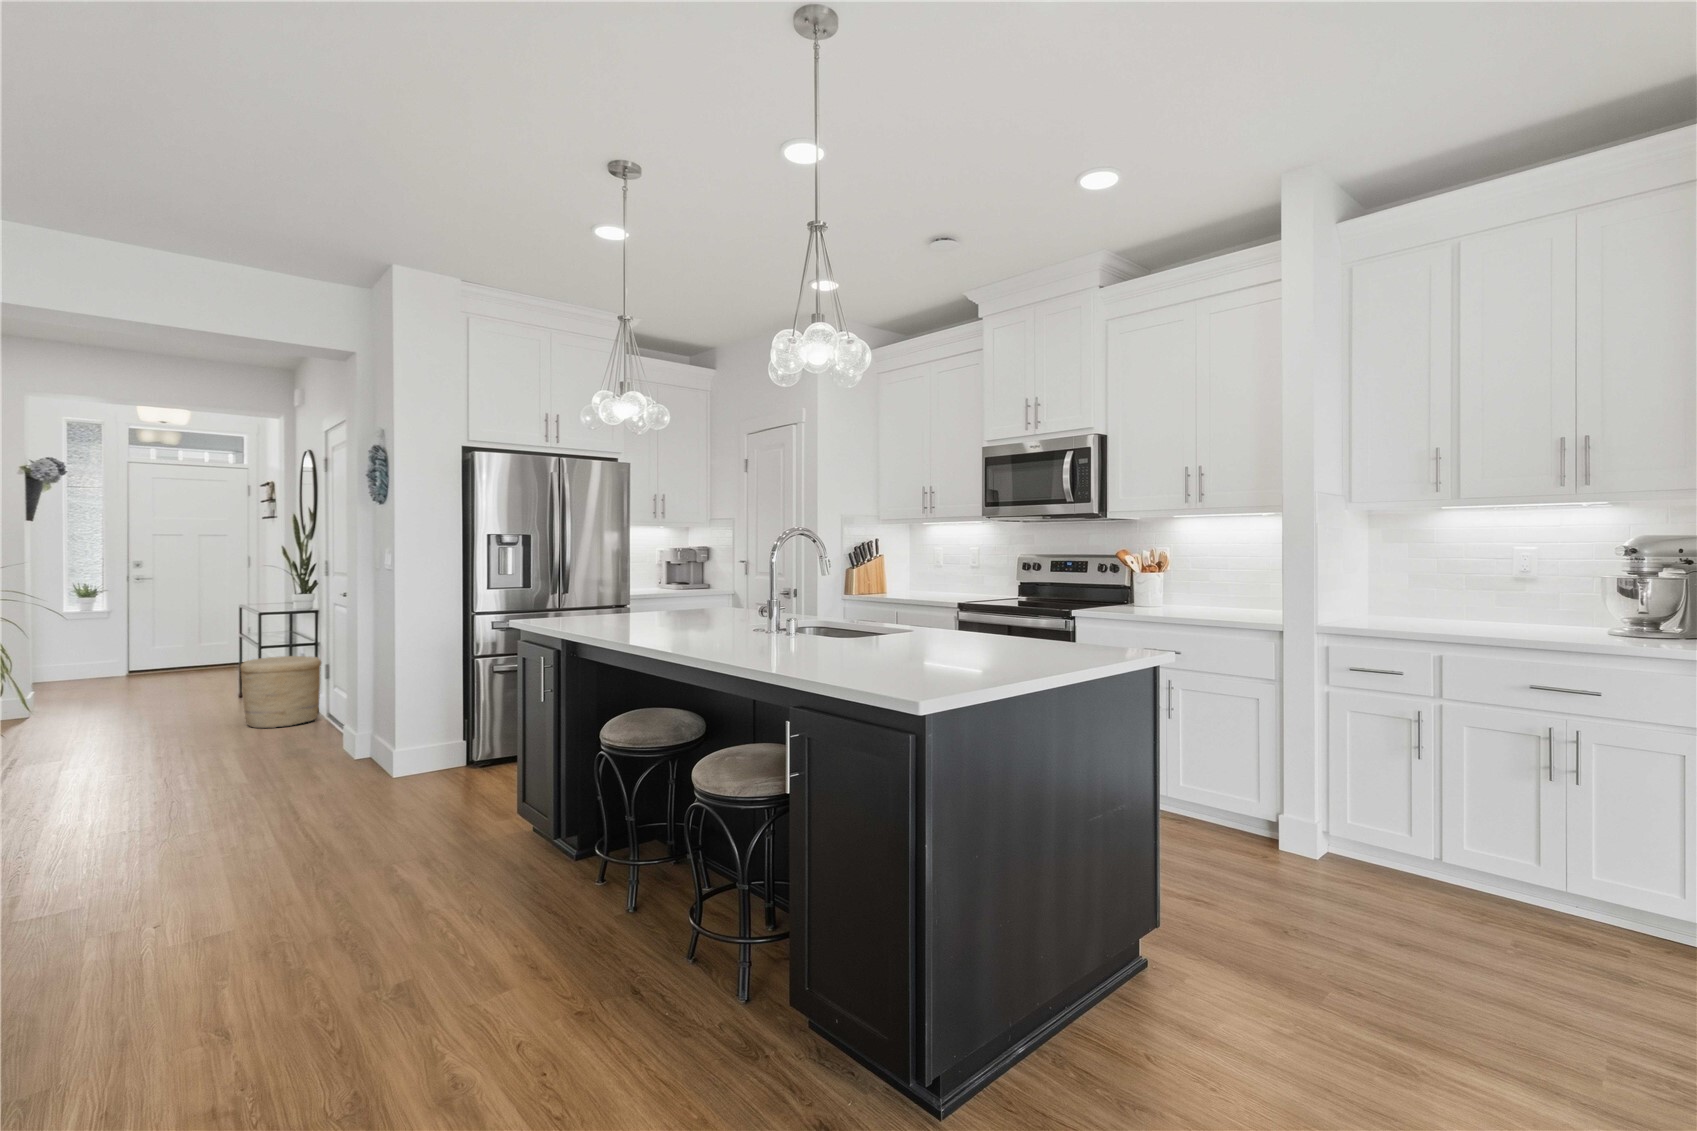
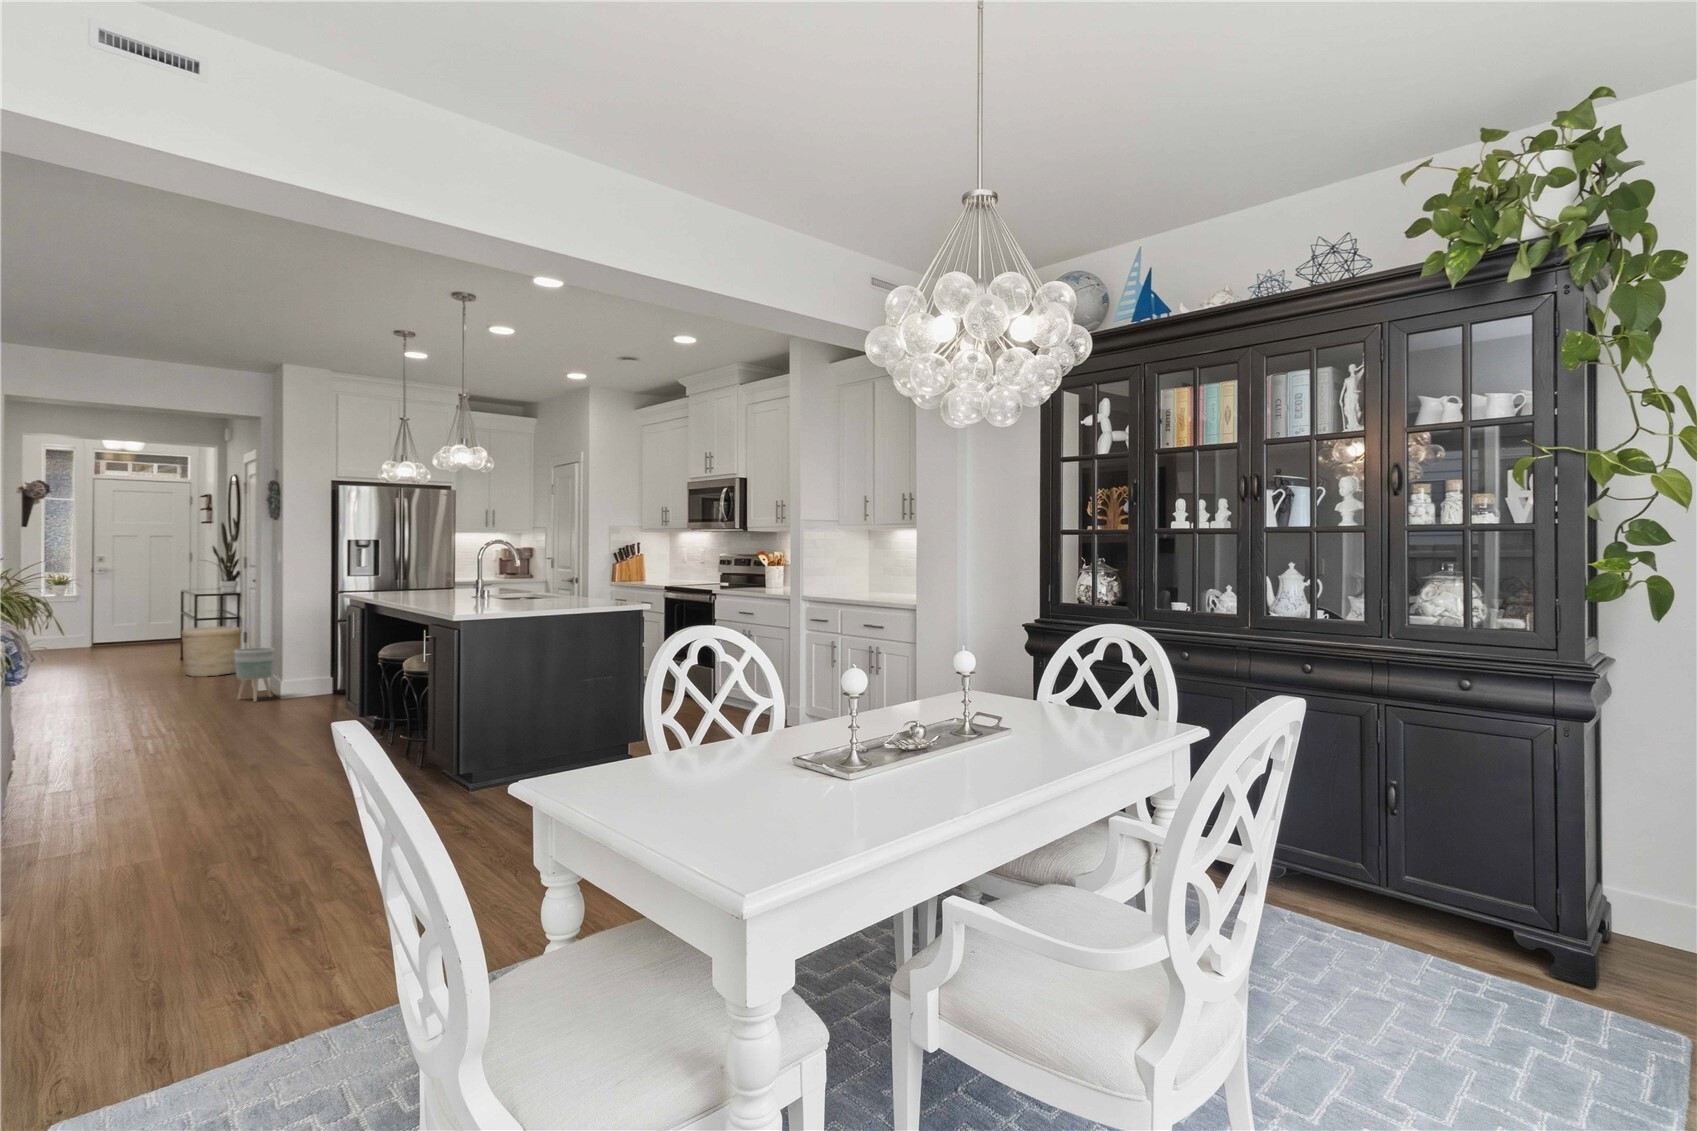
planter: none [321,697,381,783] -> present [234,647,275,701]

